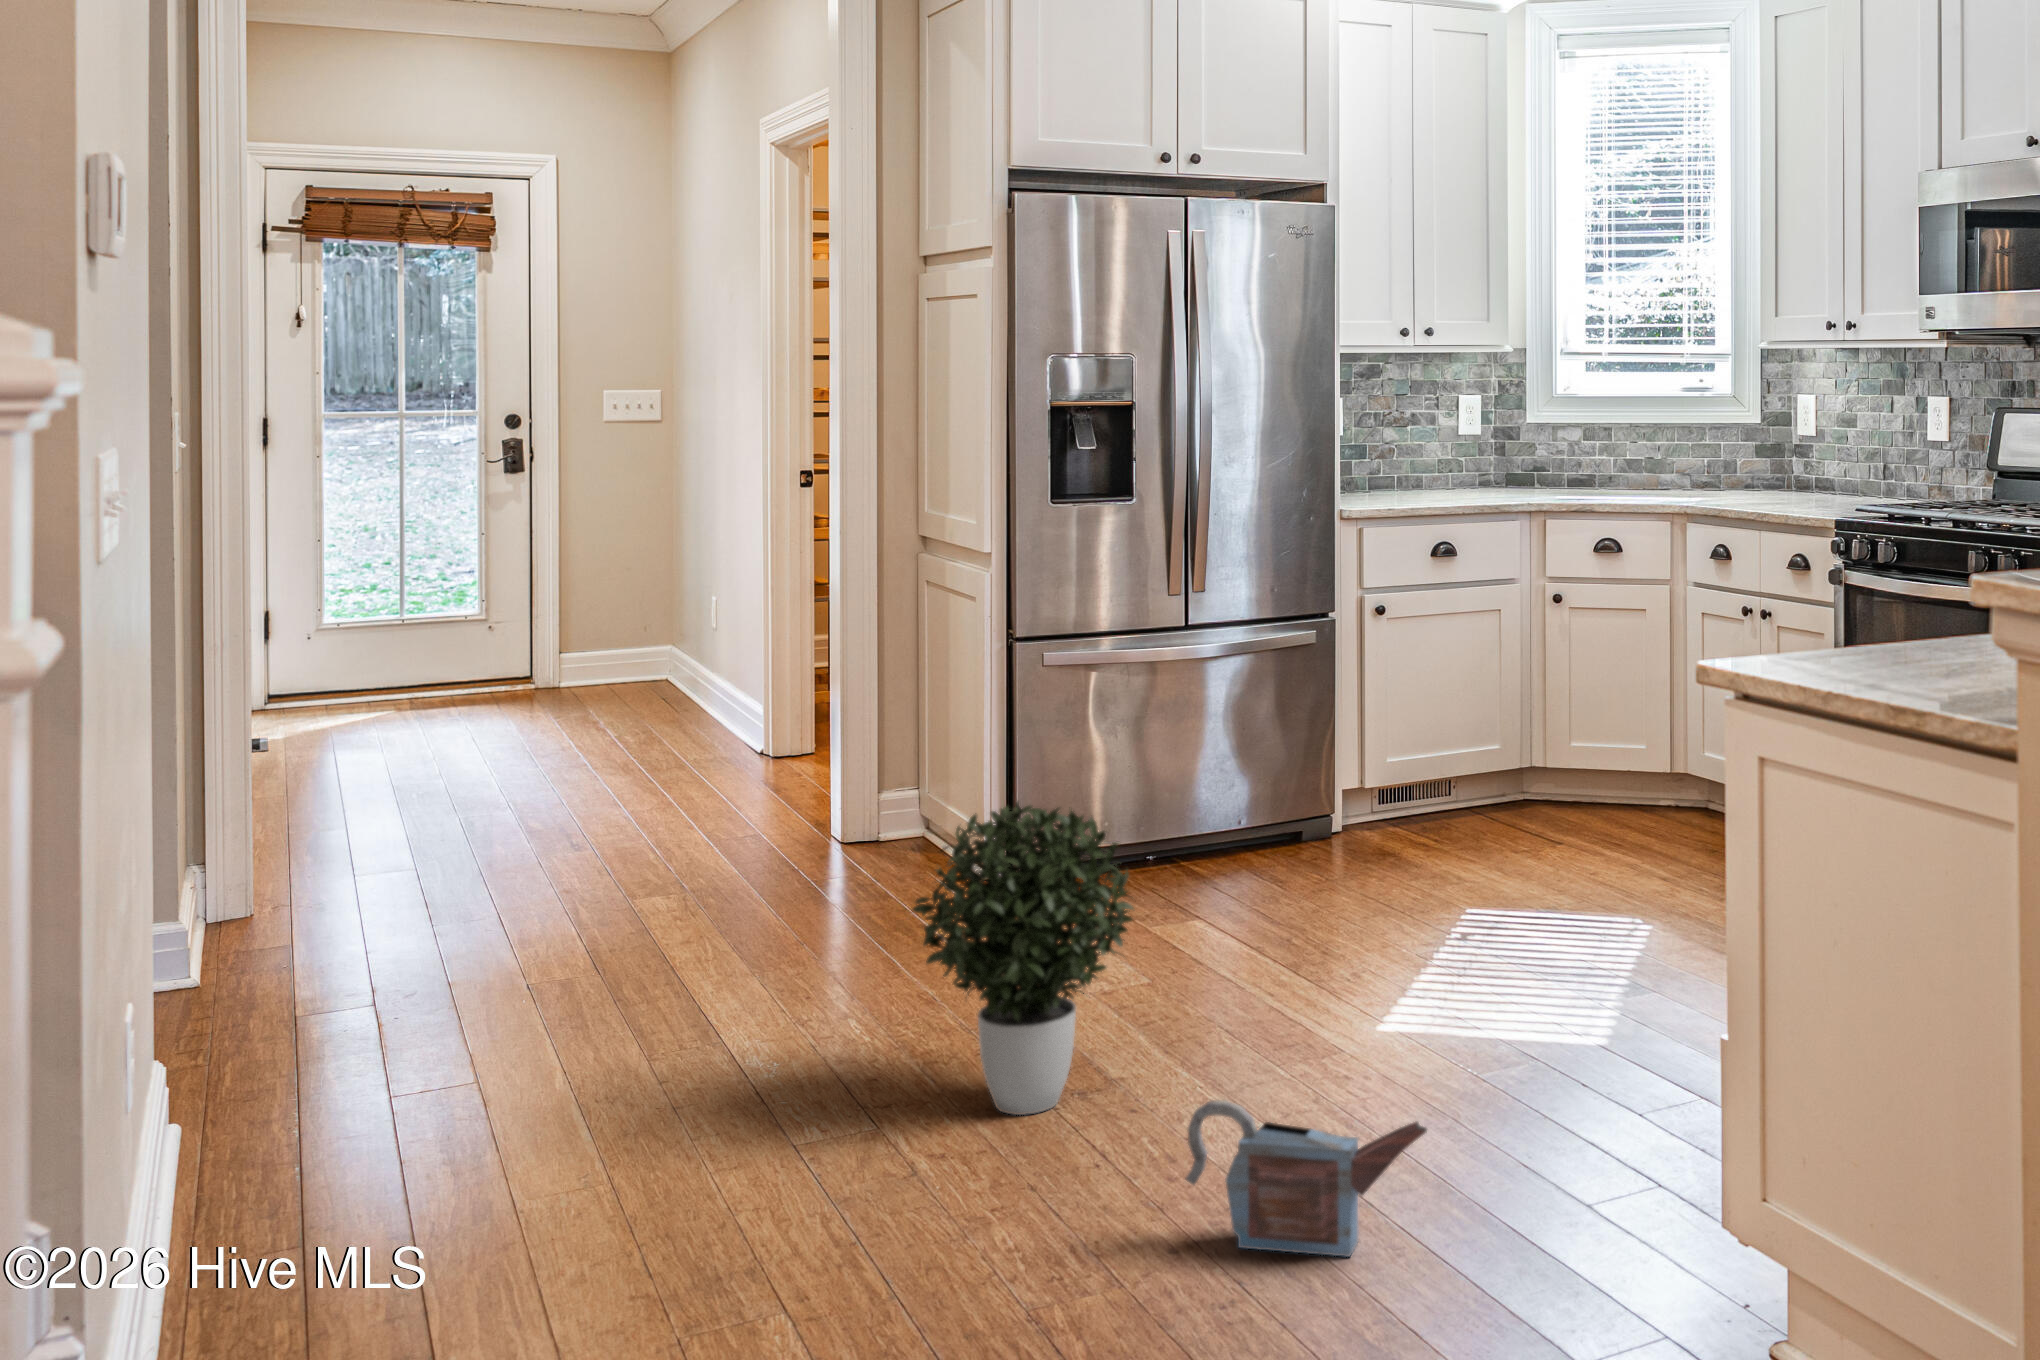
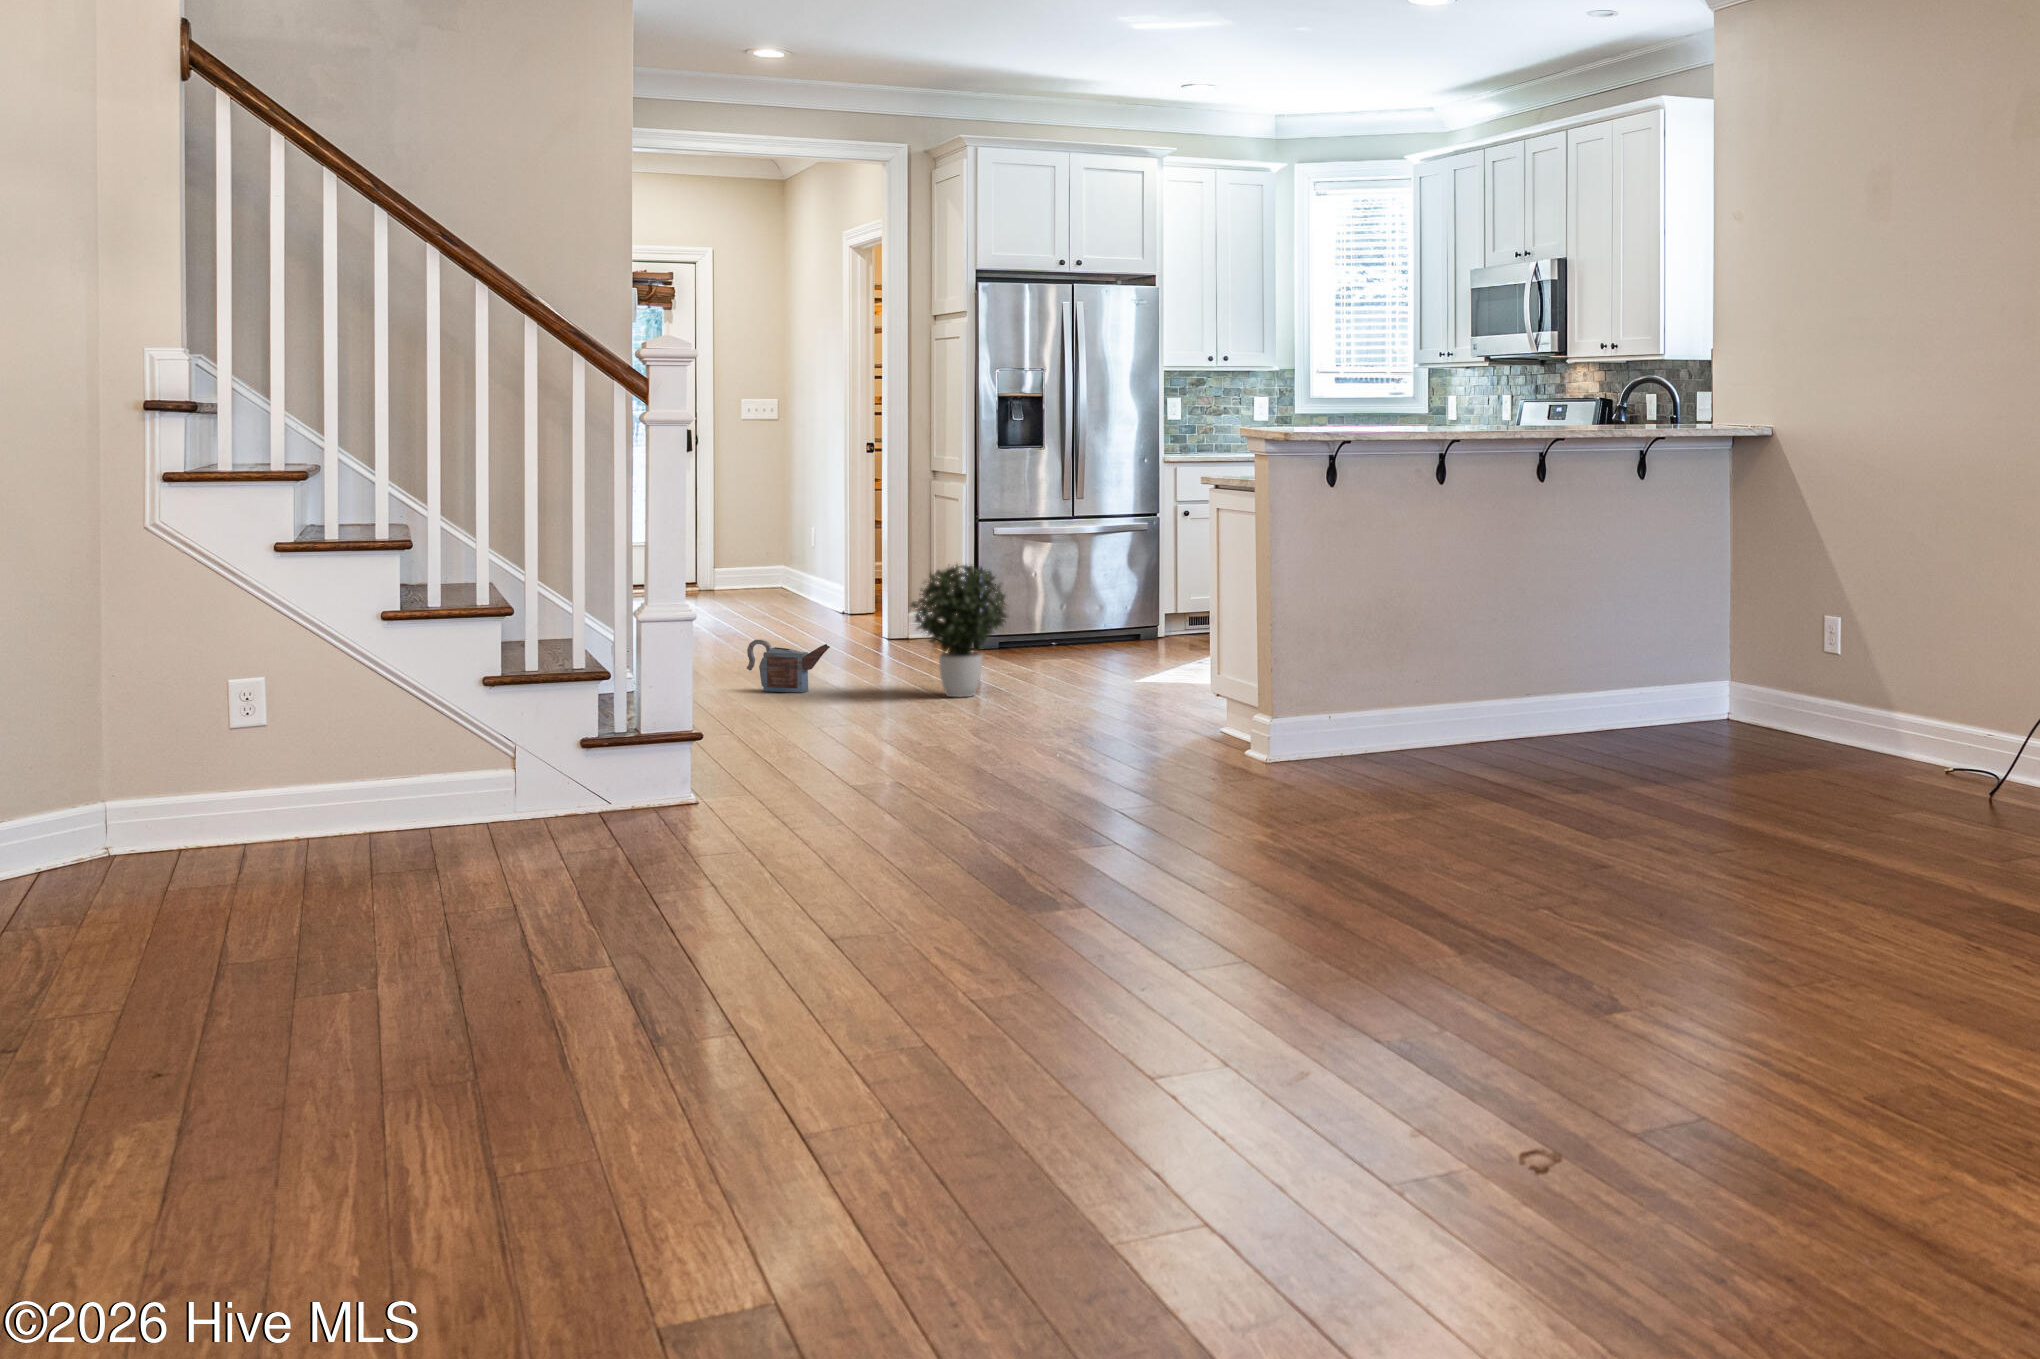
watering can: present [1186,1100,1427,1257] -> present [747,640,830,693]

